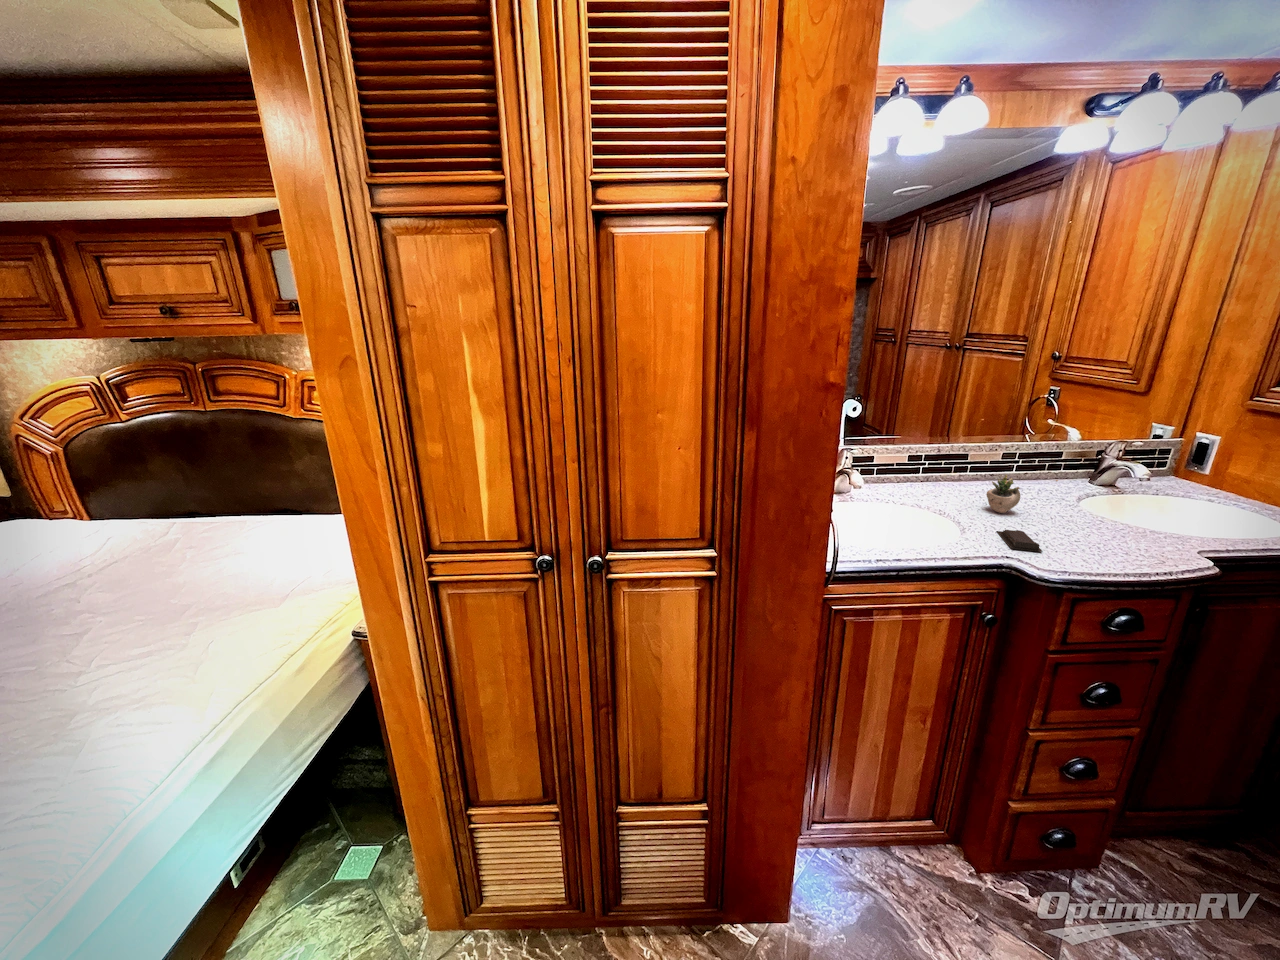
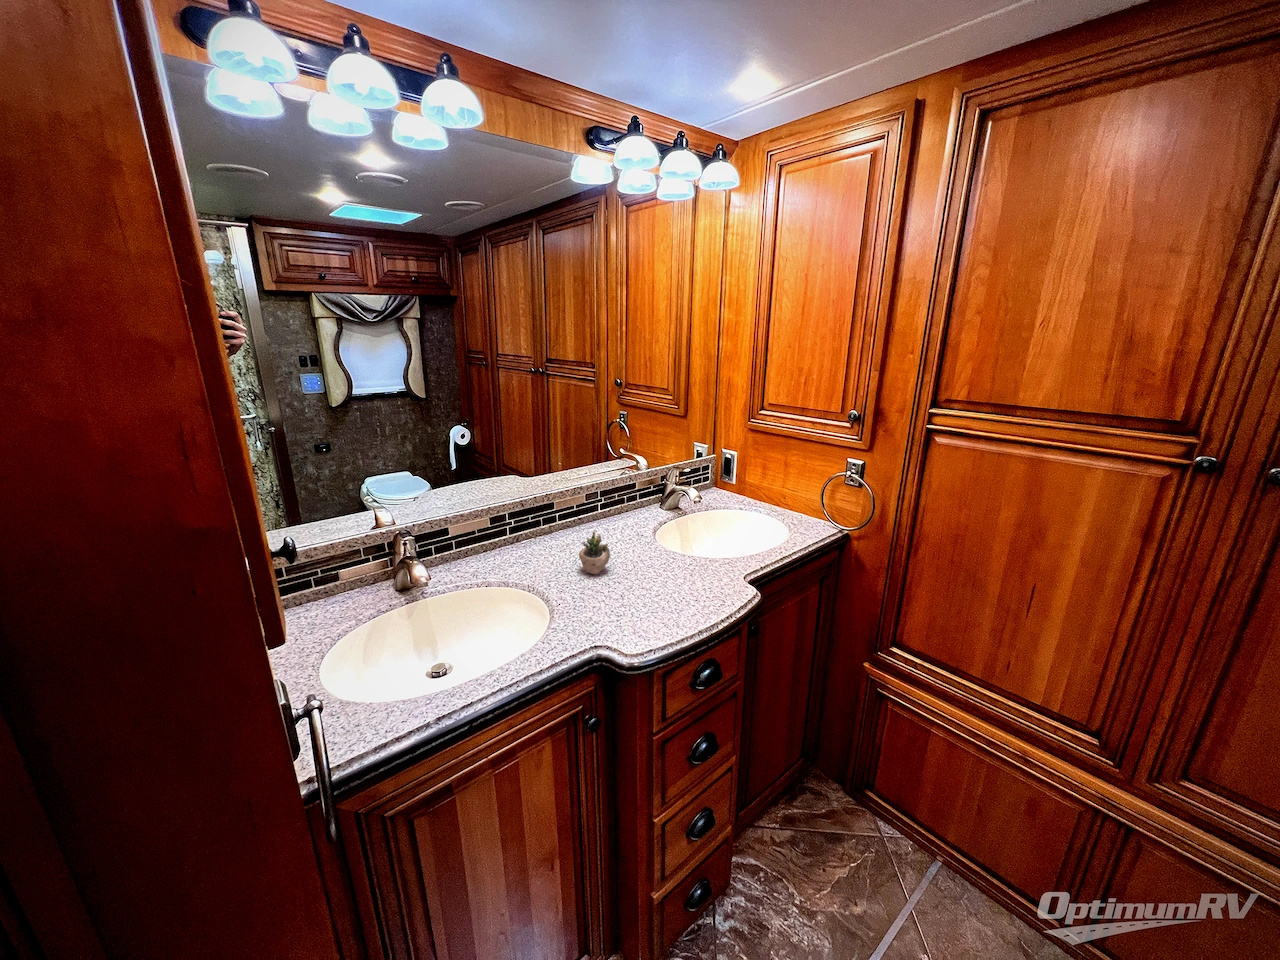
soap bar: present [996,530,1042,552] -> none [595,601,639,631]

